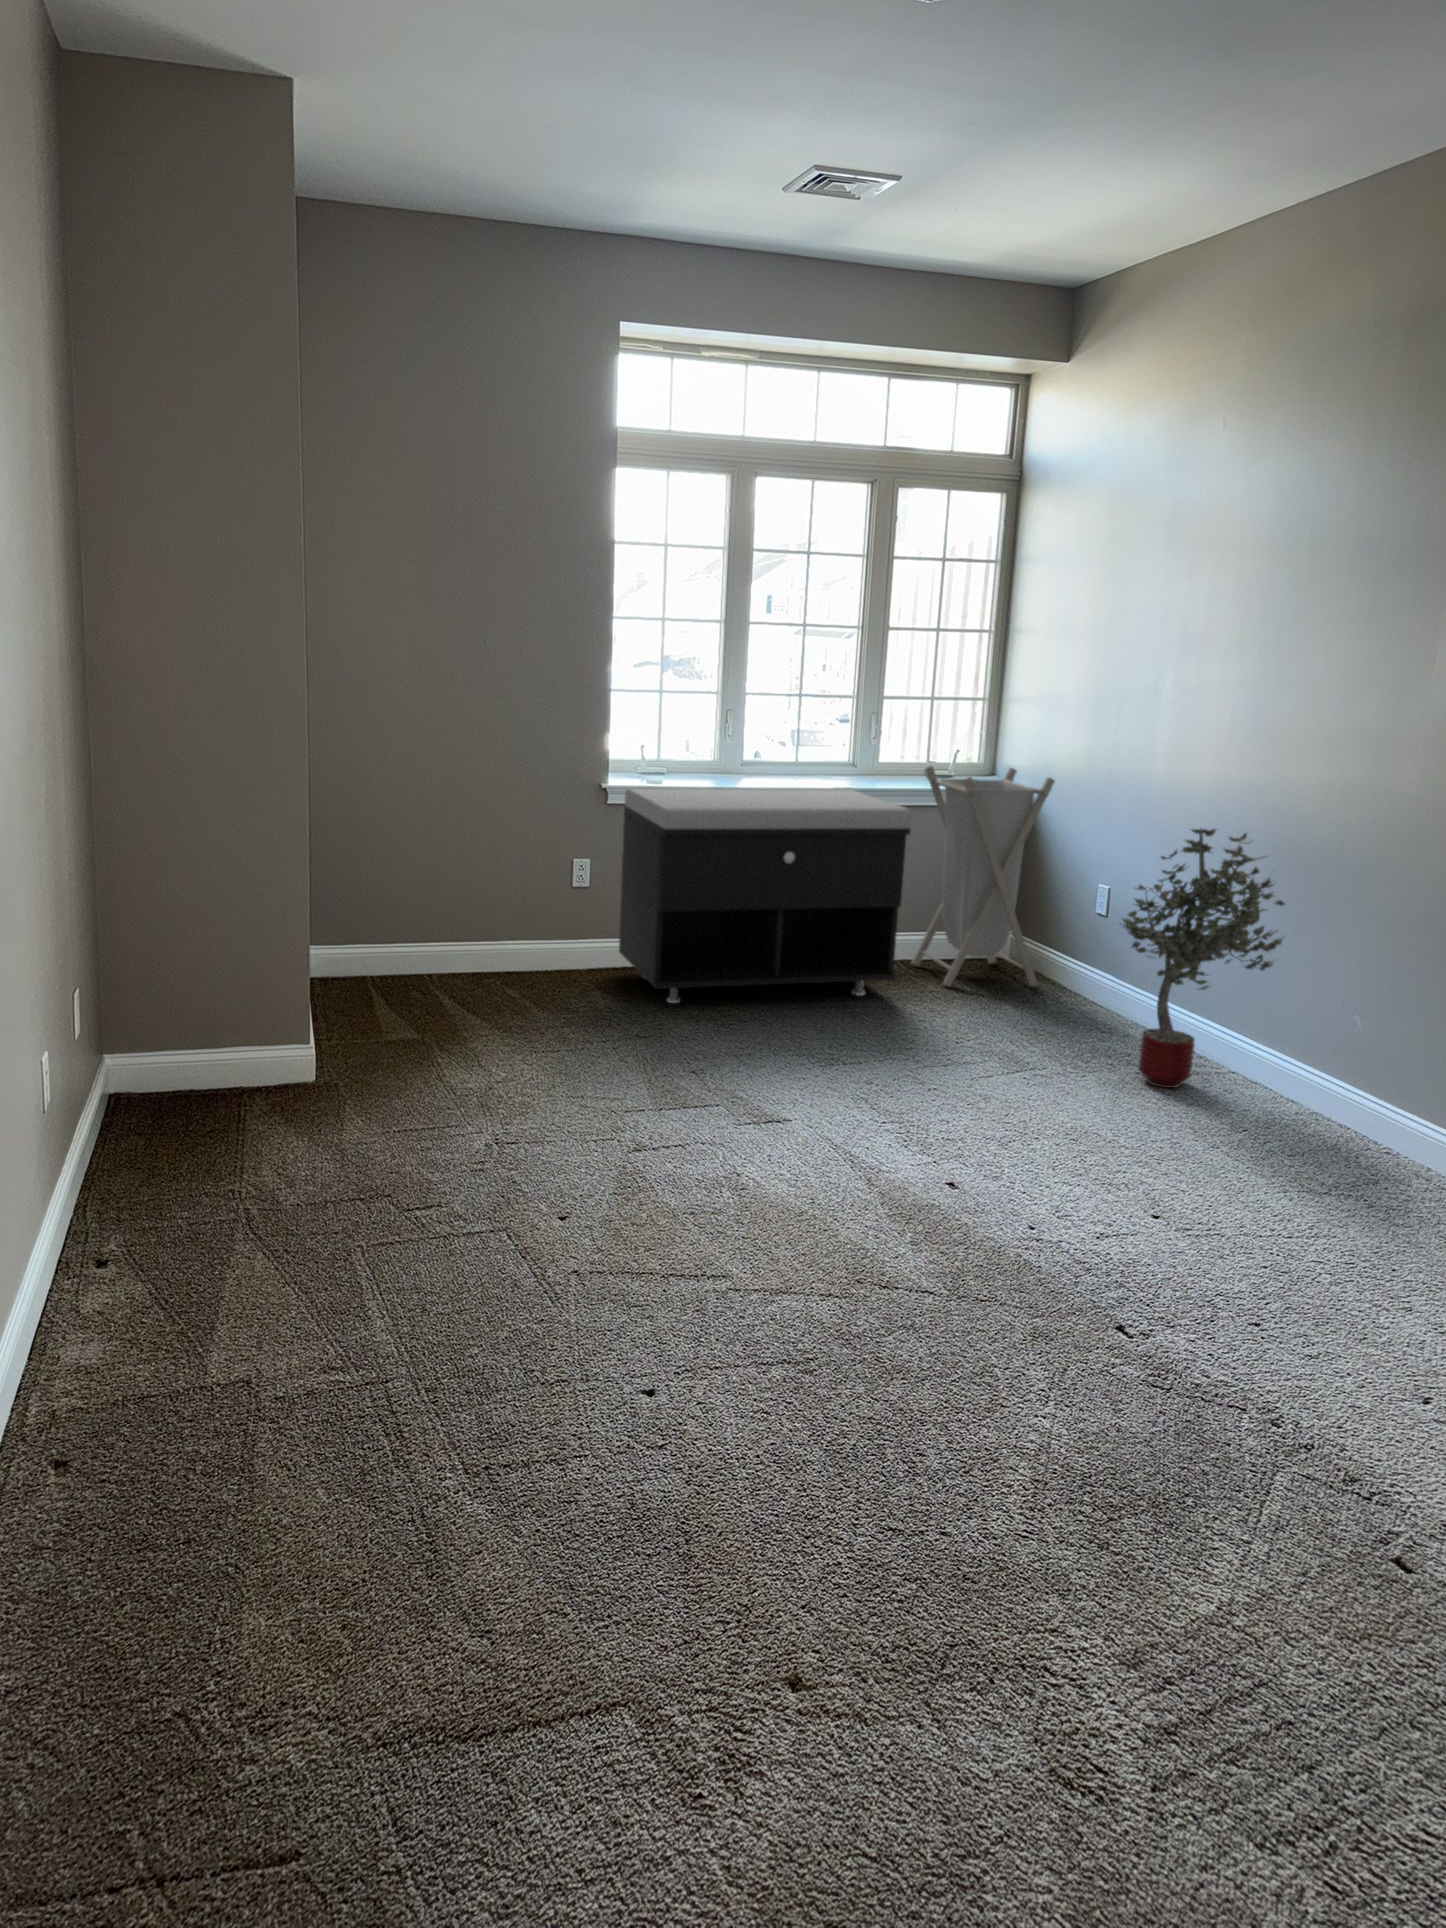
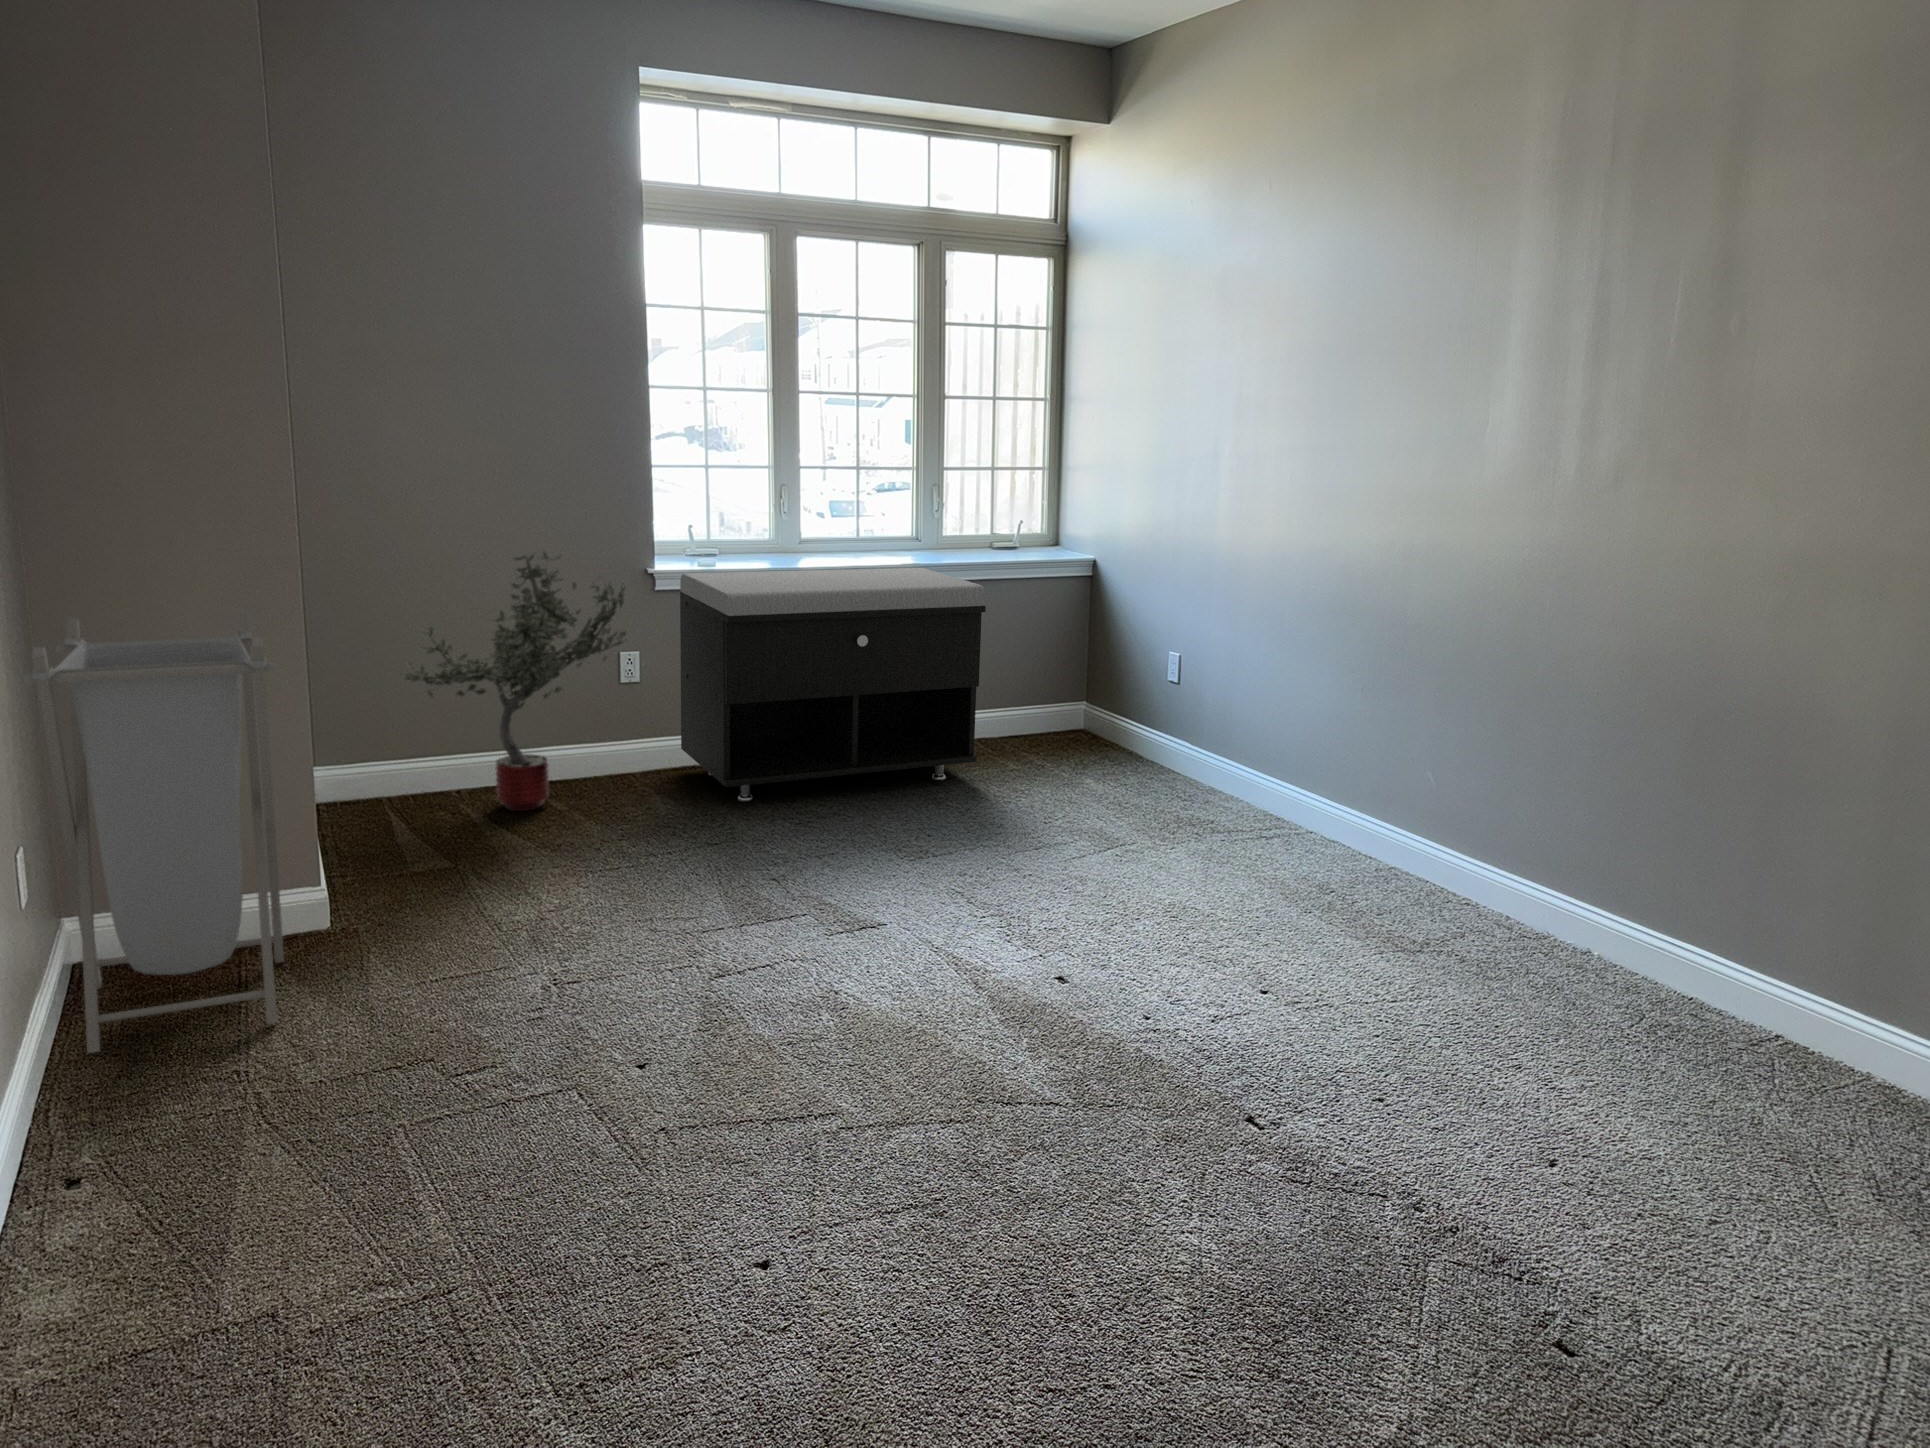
laundry hamper: present [912,765,1055,986] -> present [23,613,284,1053]
potted tree: present [1123,829,1285,1088] -> present [404,552,626,811]

